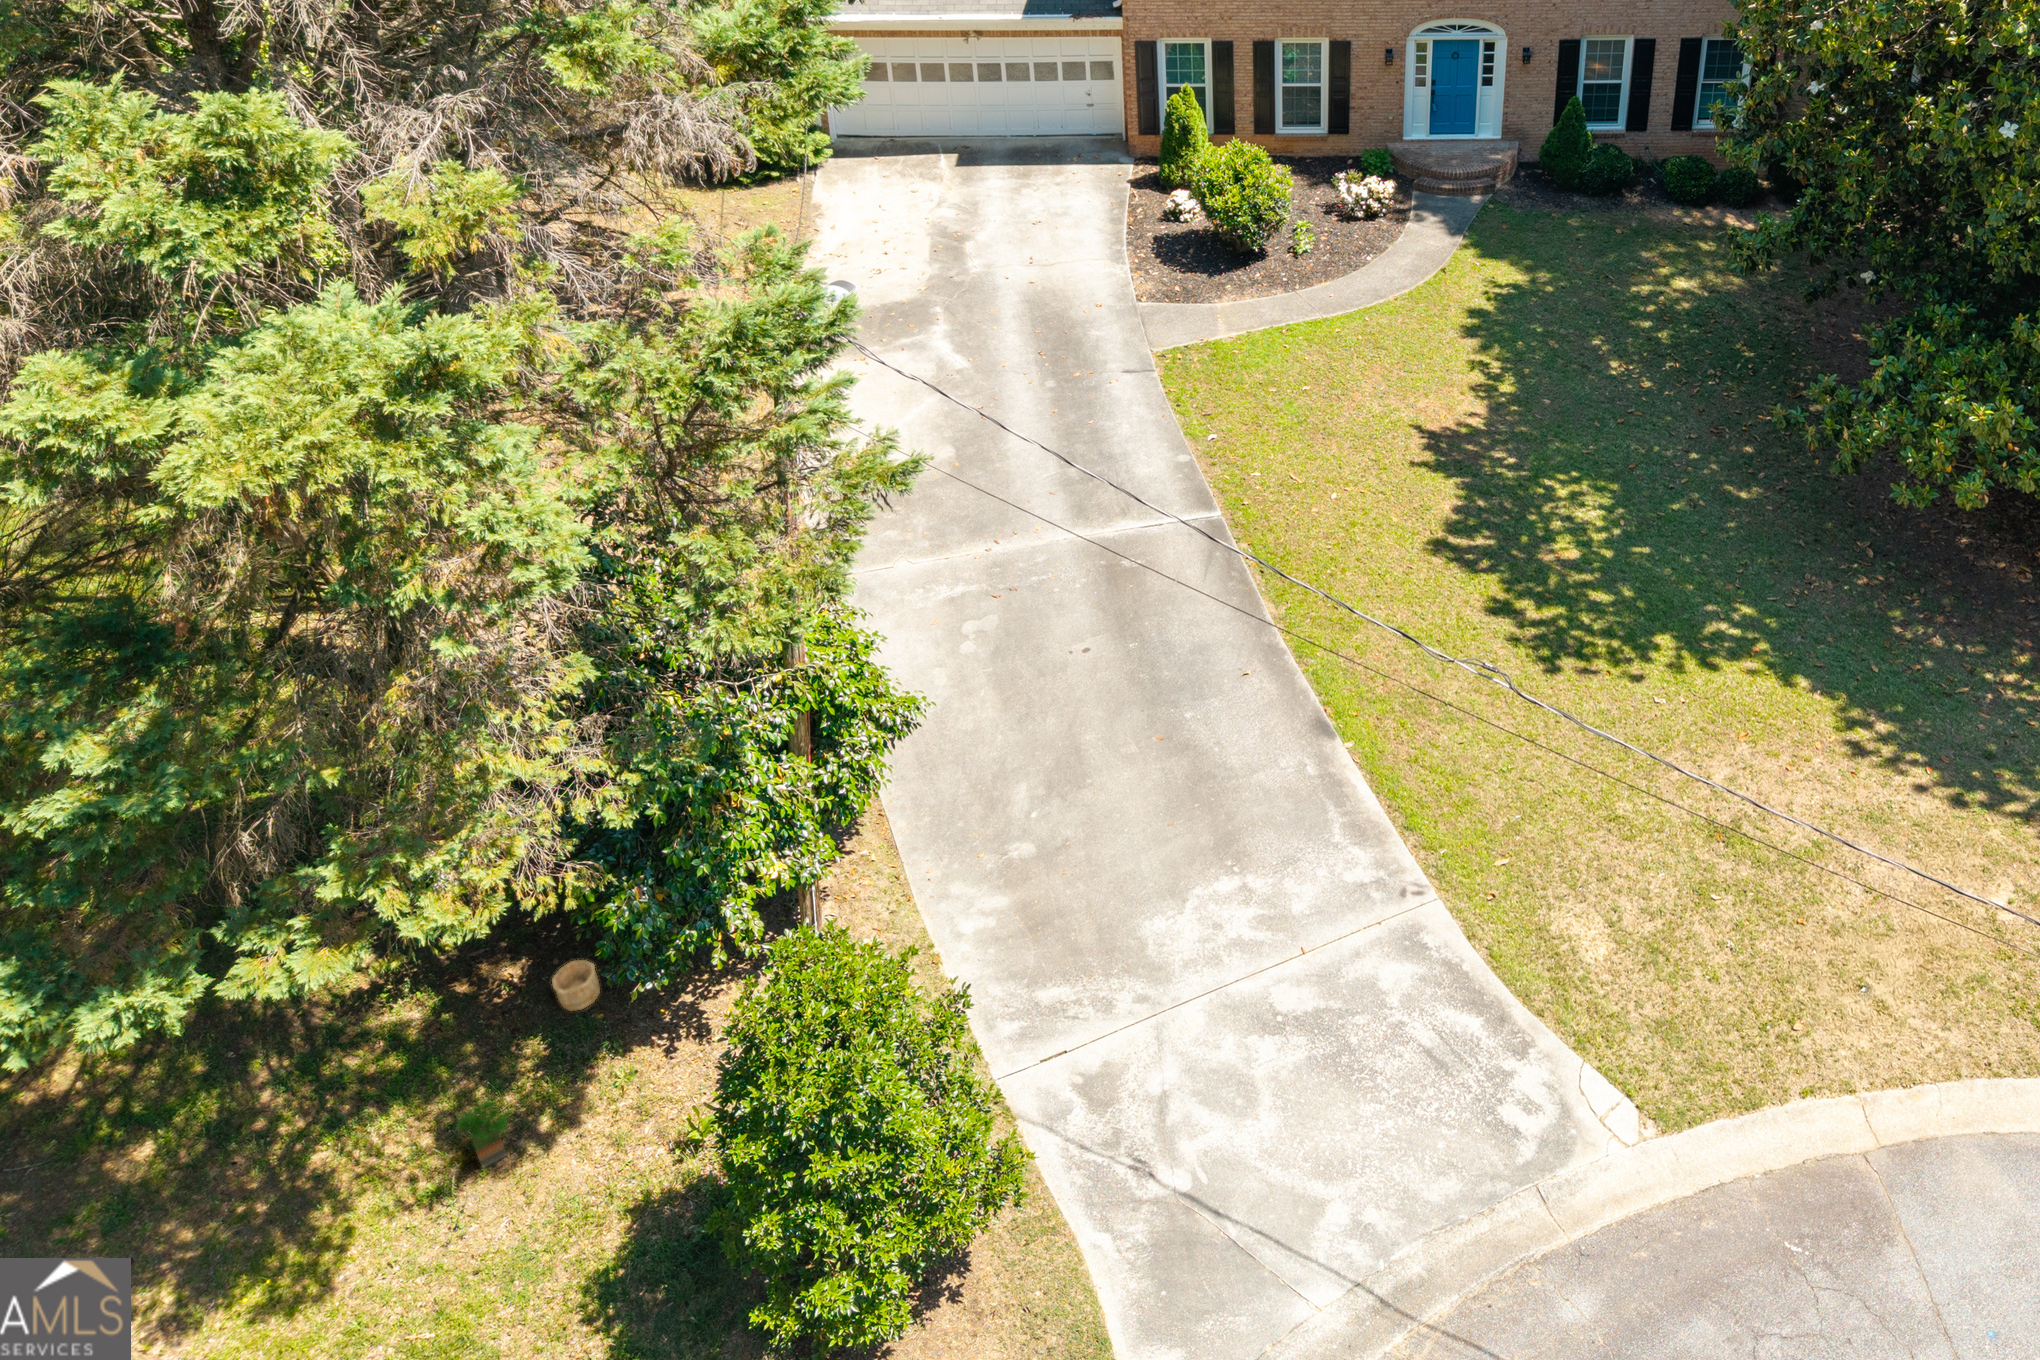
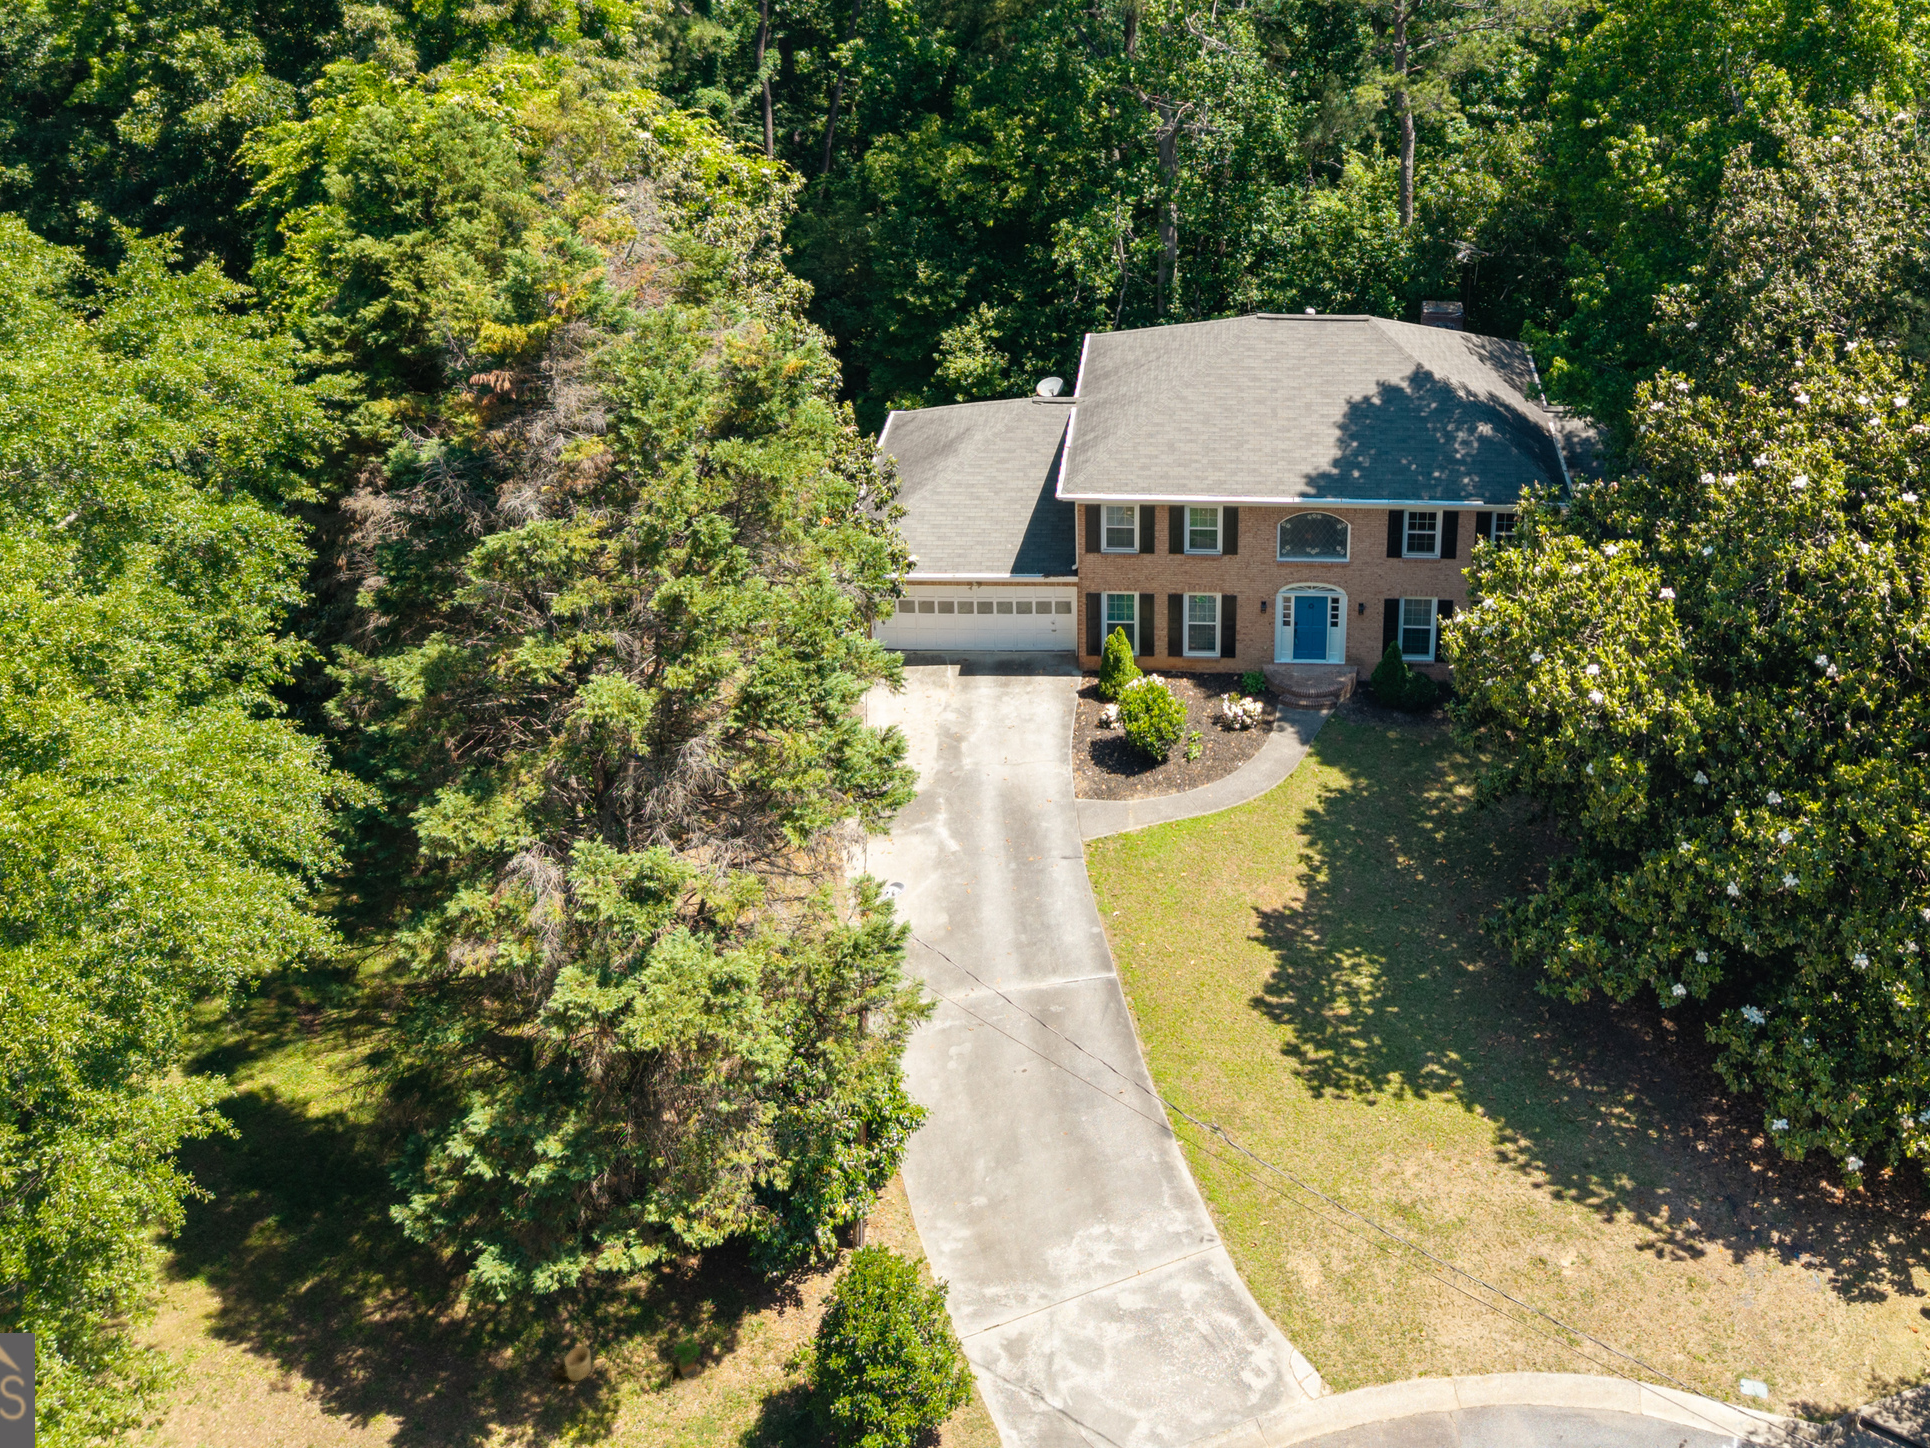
wooden bucket: present [552,960,600,1011] -> present [565,1346,591,1381]

